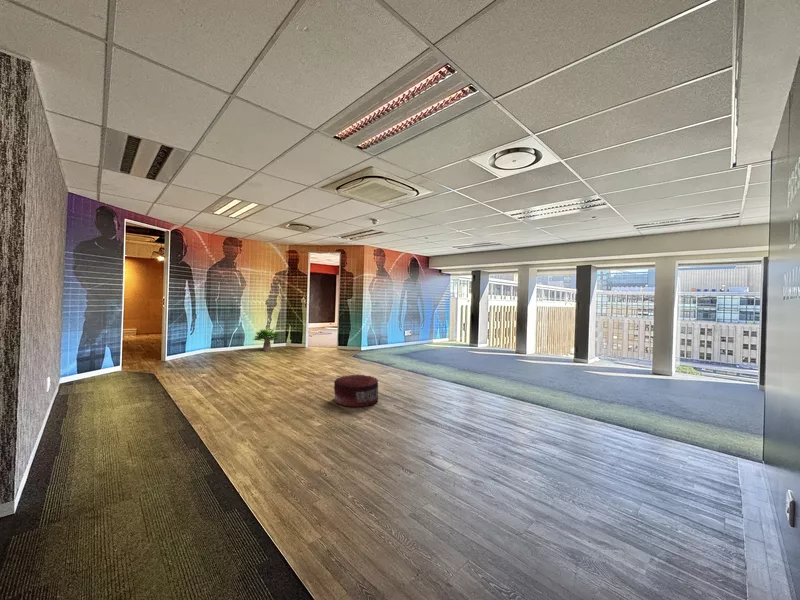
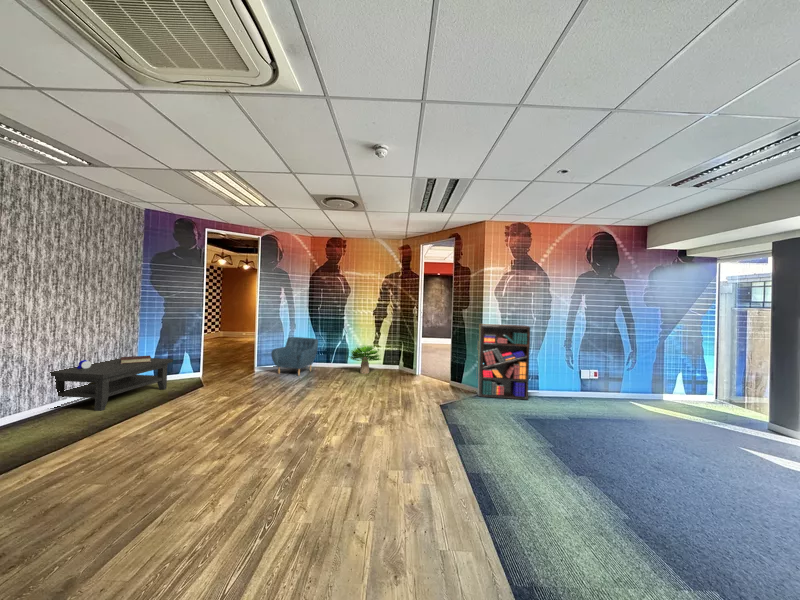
bookshelf: none [358,308,390,352] -> present [476,324,530,400]
armchair: none [190,326,229,360] -> present [271,337,318,375]
coffee table: none [57,350,140,408] -> present [50,355,173,411]
pouf: present [334,374,378,407] -> none [112,453,227,552]

